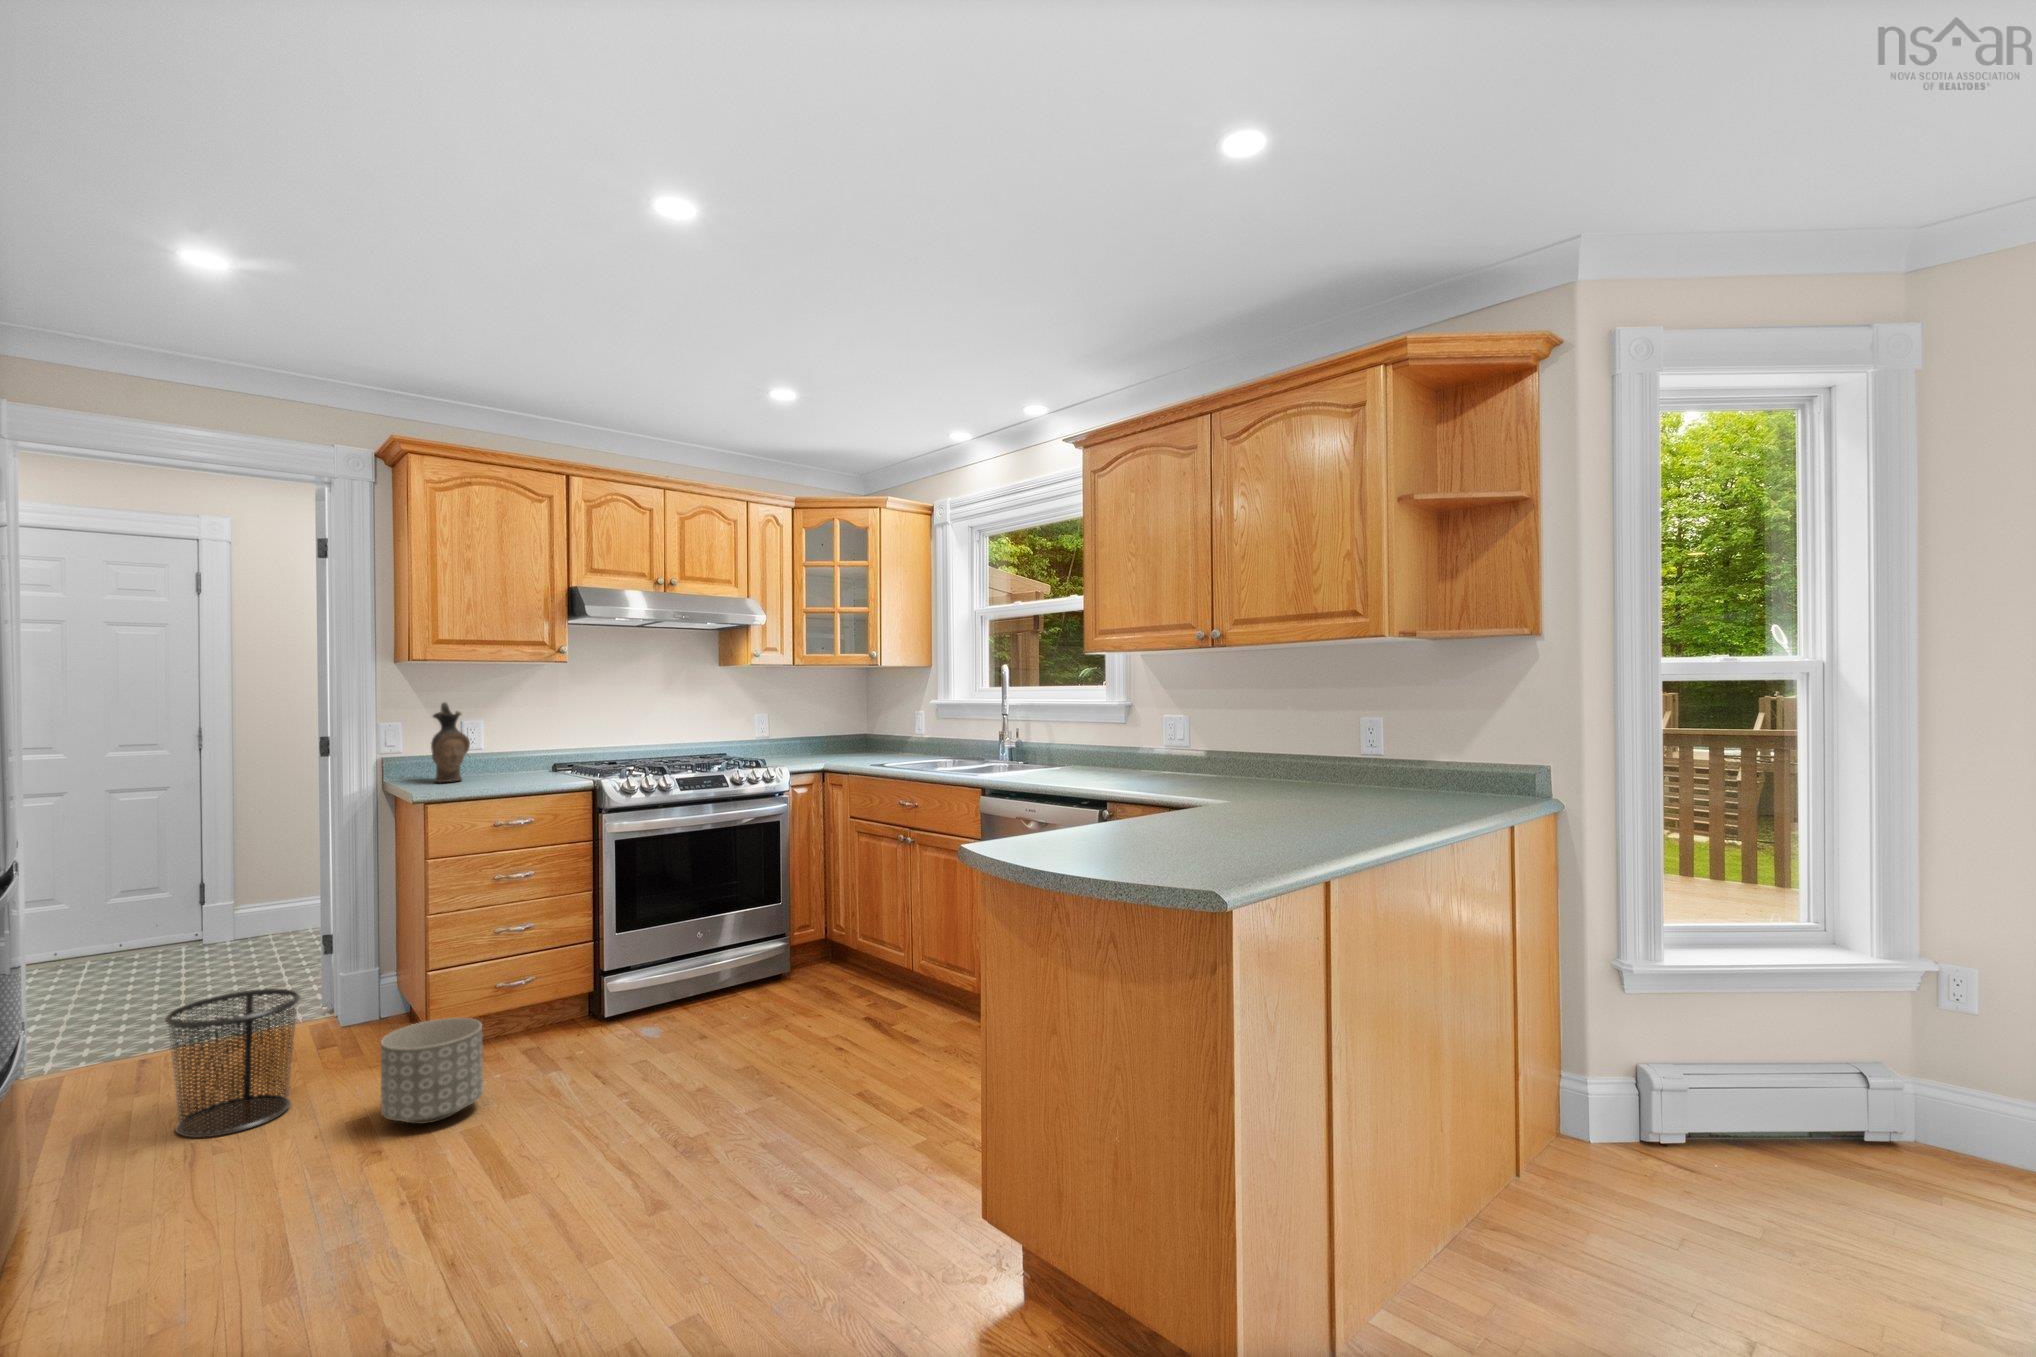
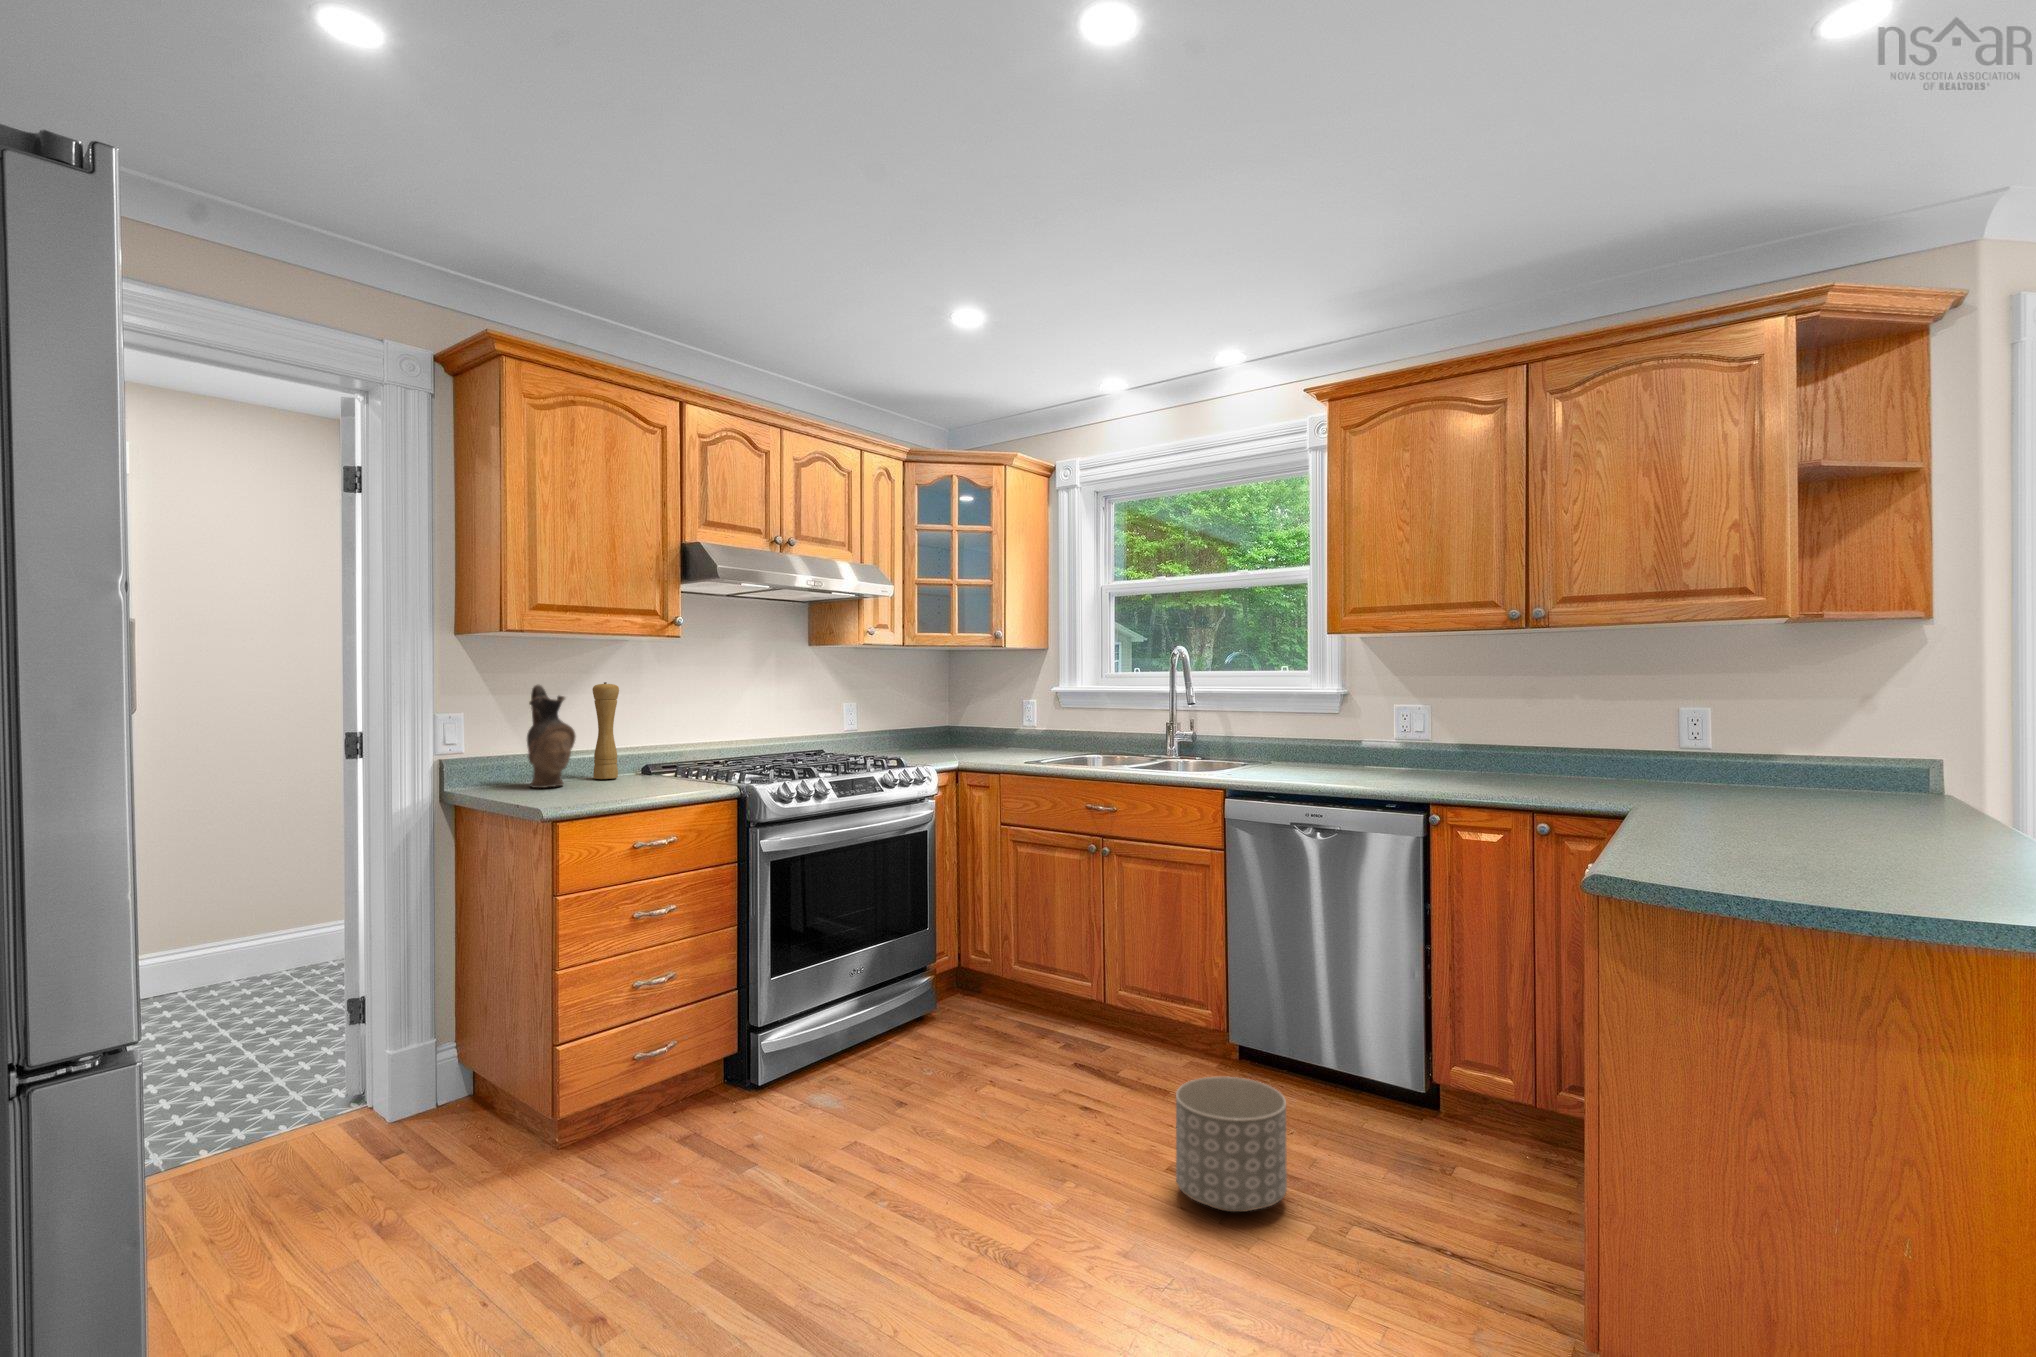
pepper mill: none [494,700,516,776] -> present [592,682,619,779]
waste bin: present [165,989,300,1137] -> none [287,1067,456,1279]
planter: present [381,1018,483,1124] -> present [1176,1077,1287,1212]

